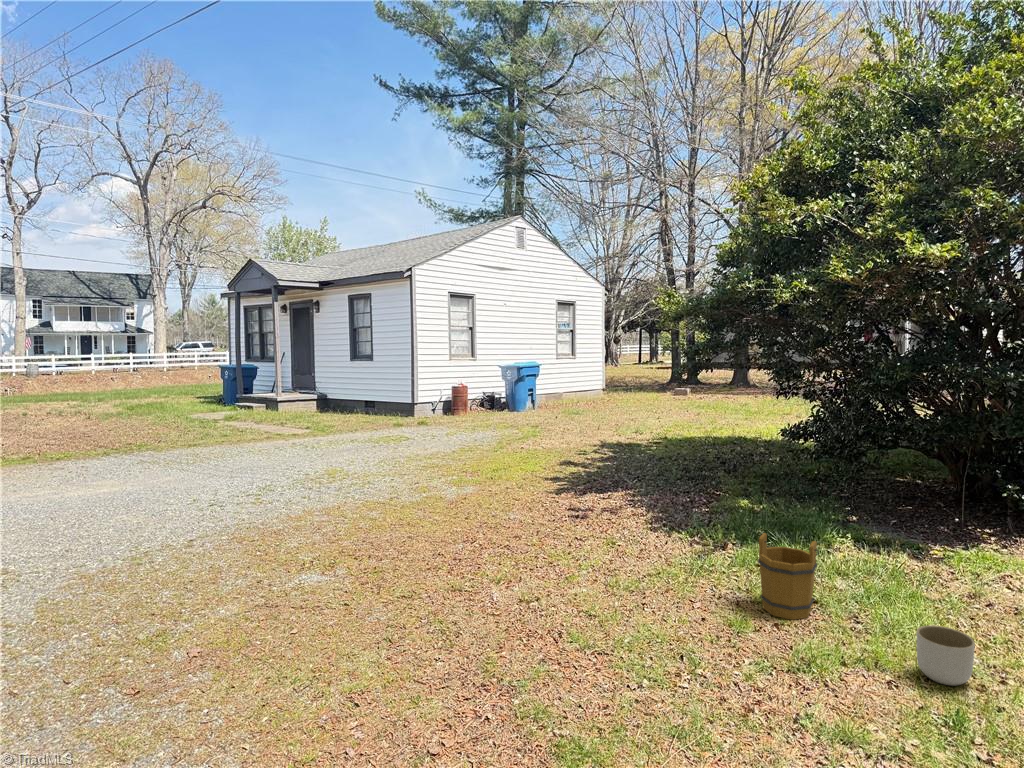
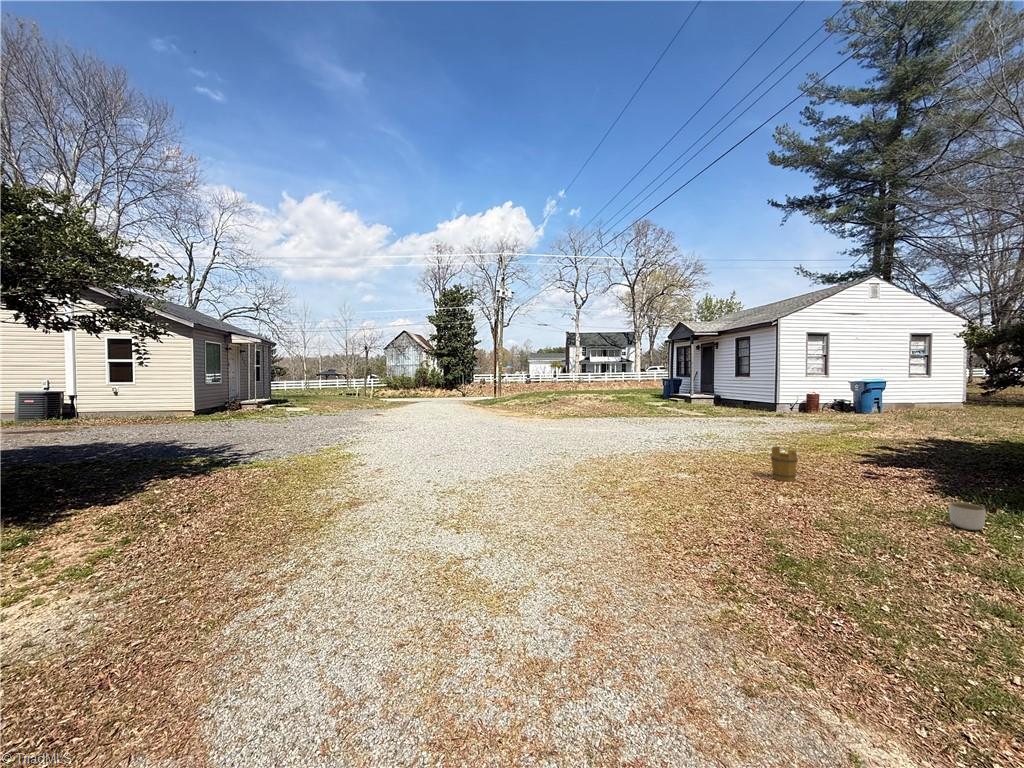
bucket: present [758,533,819,620] -> present [771,446,800,481]

